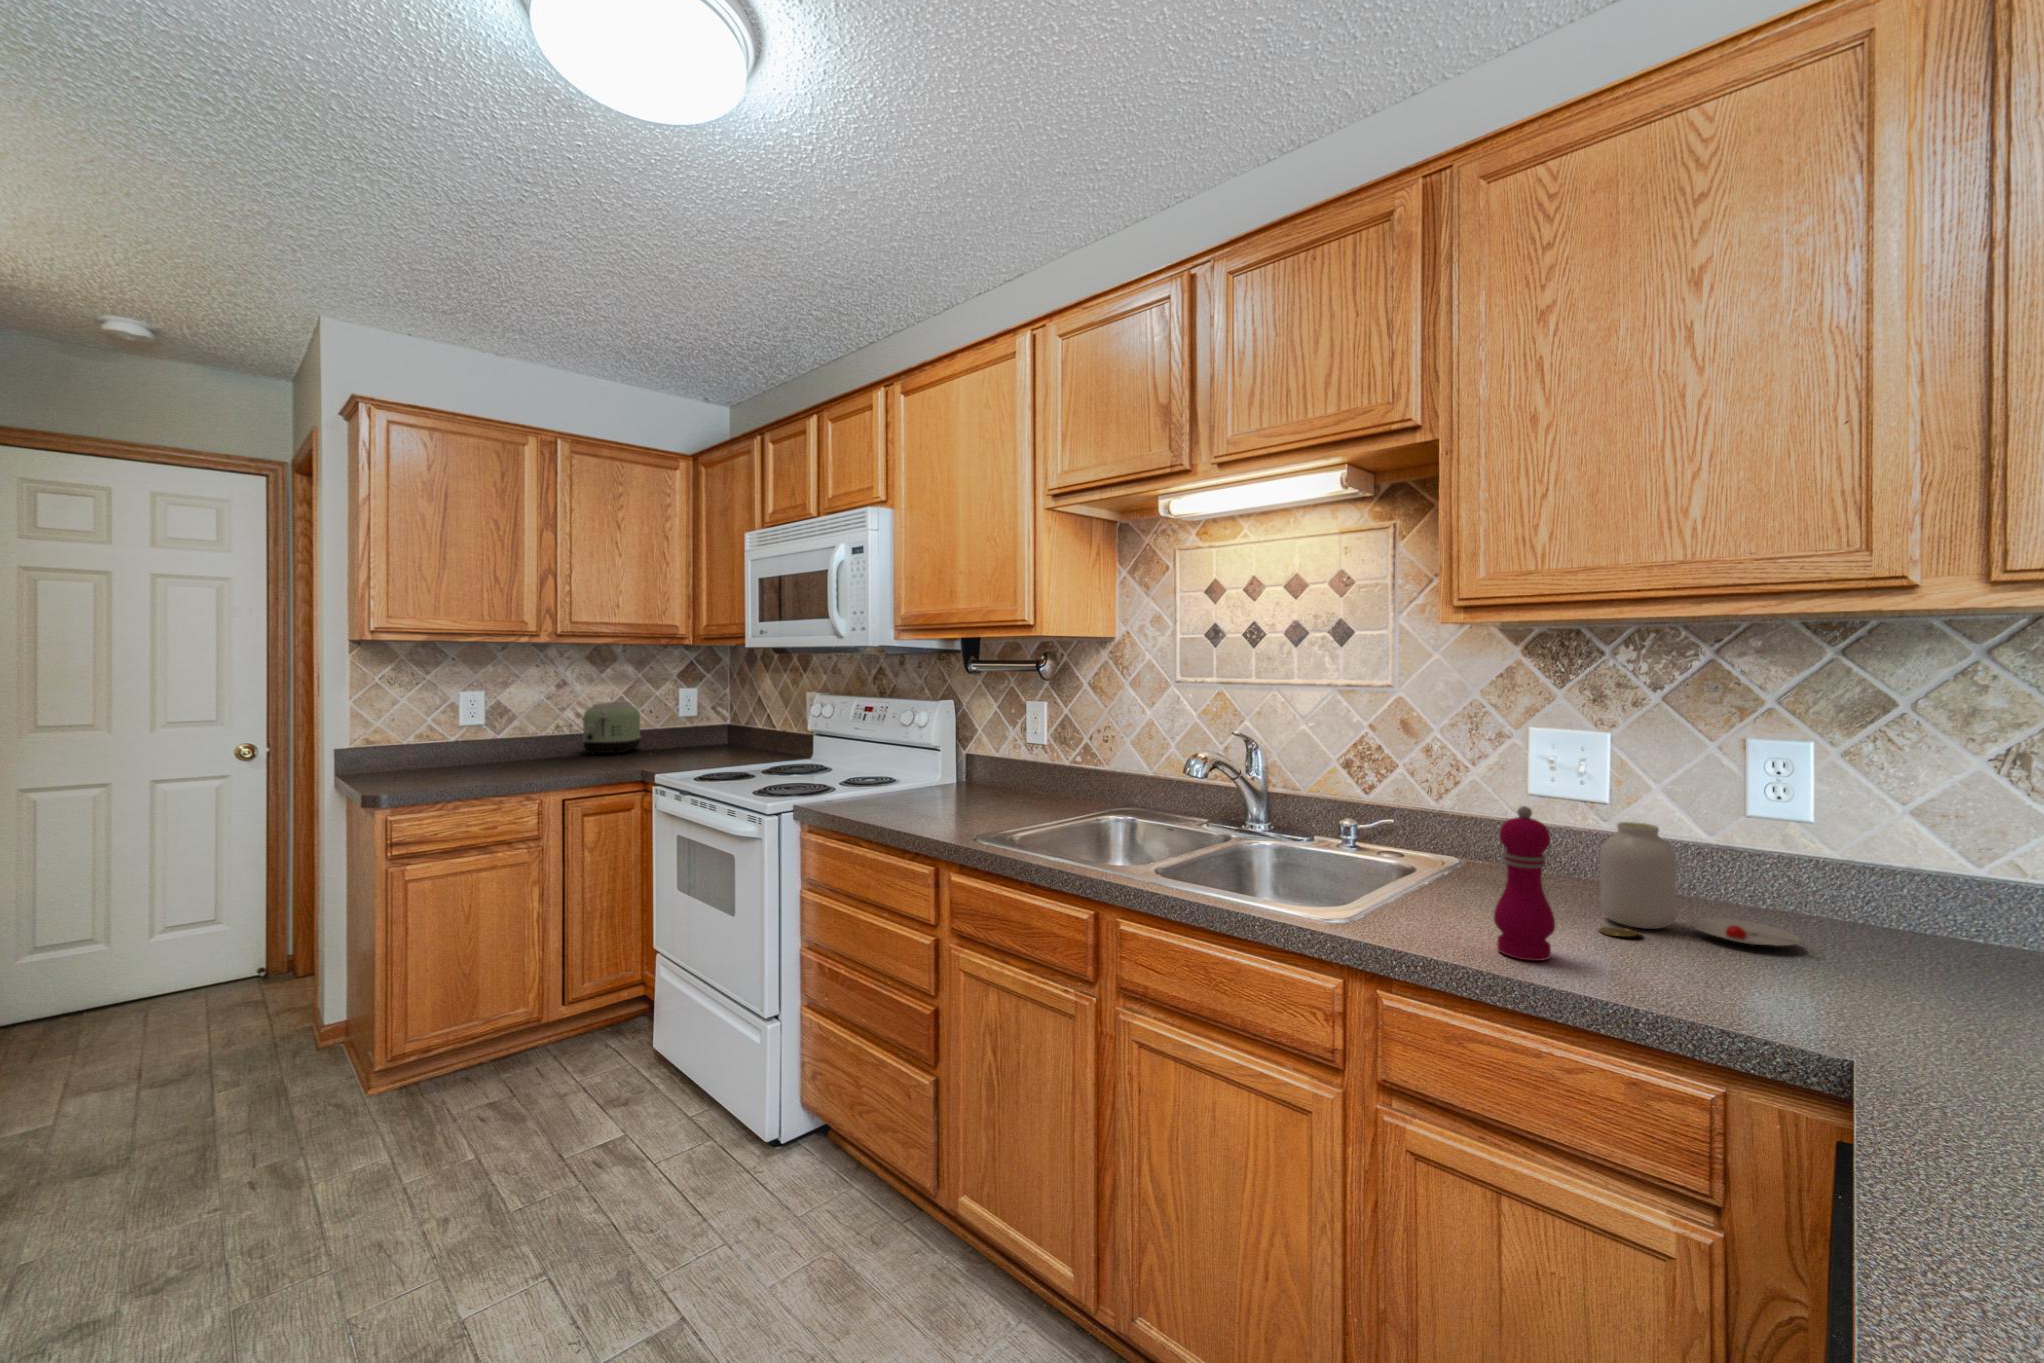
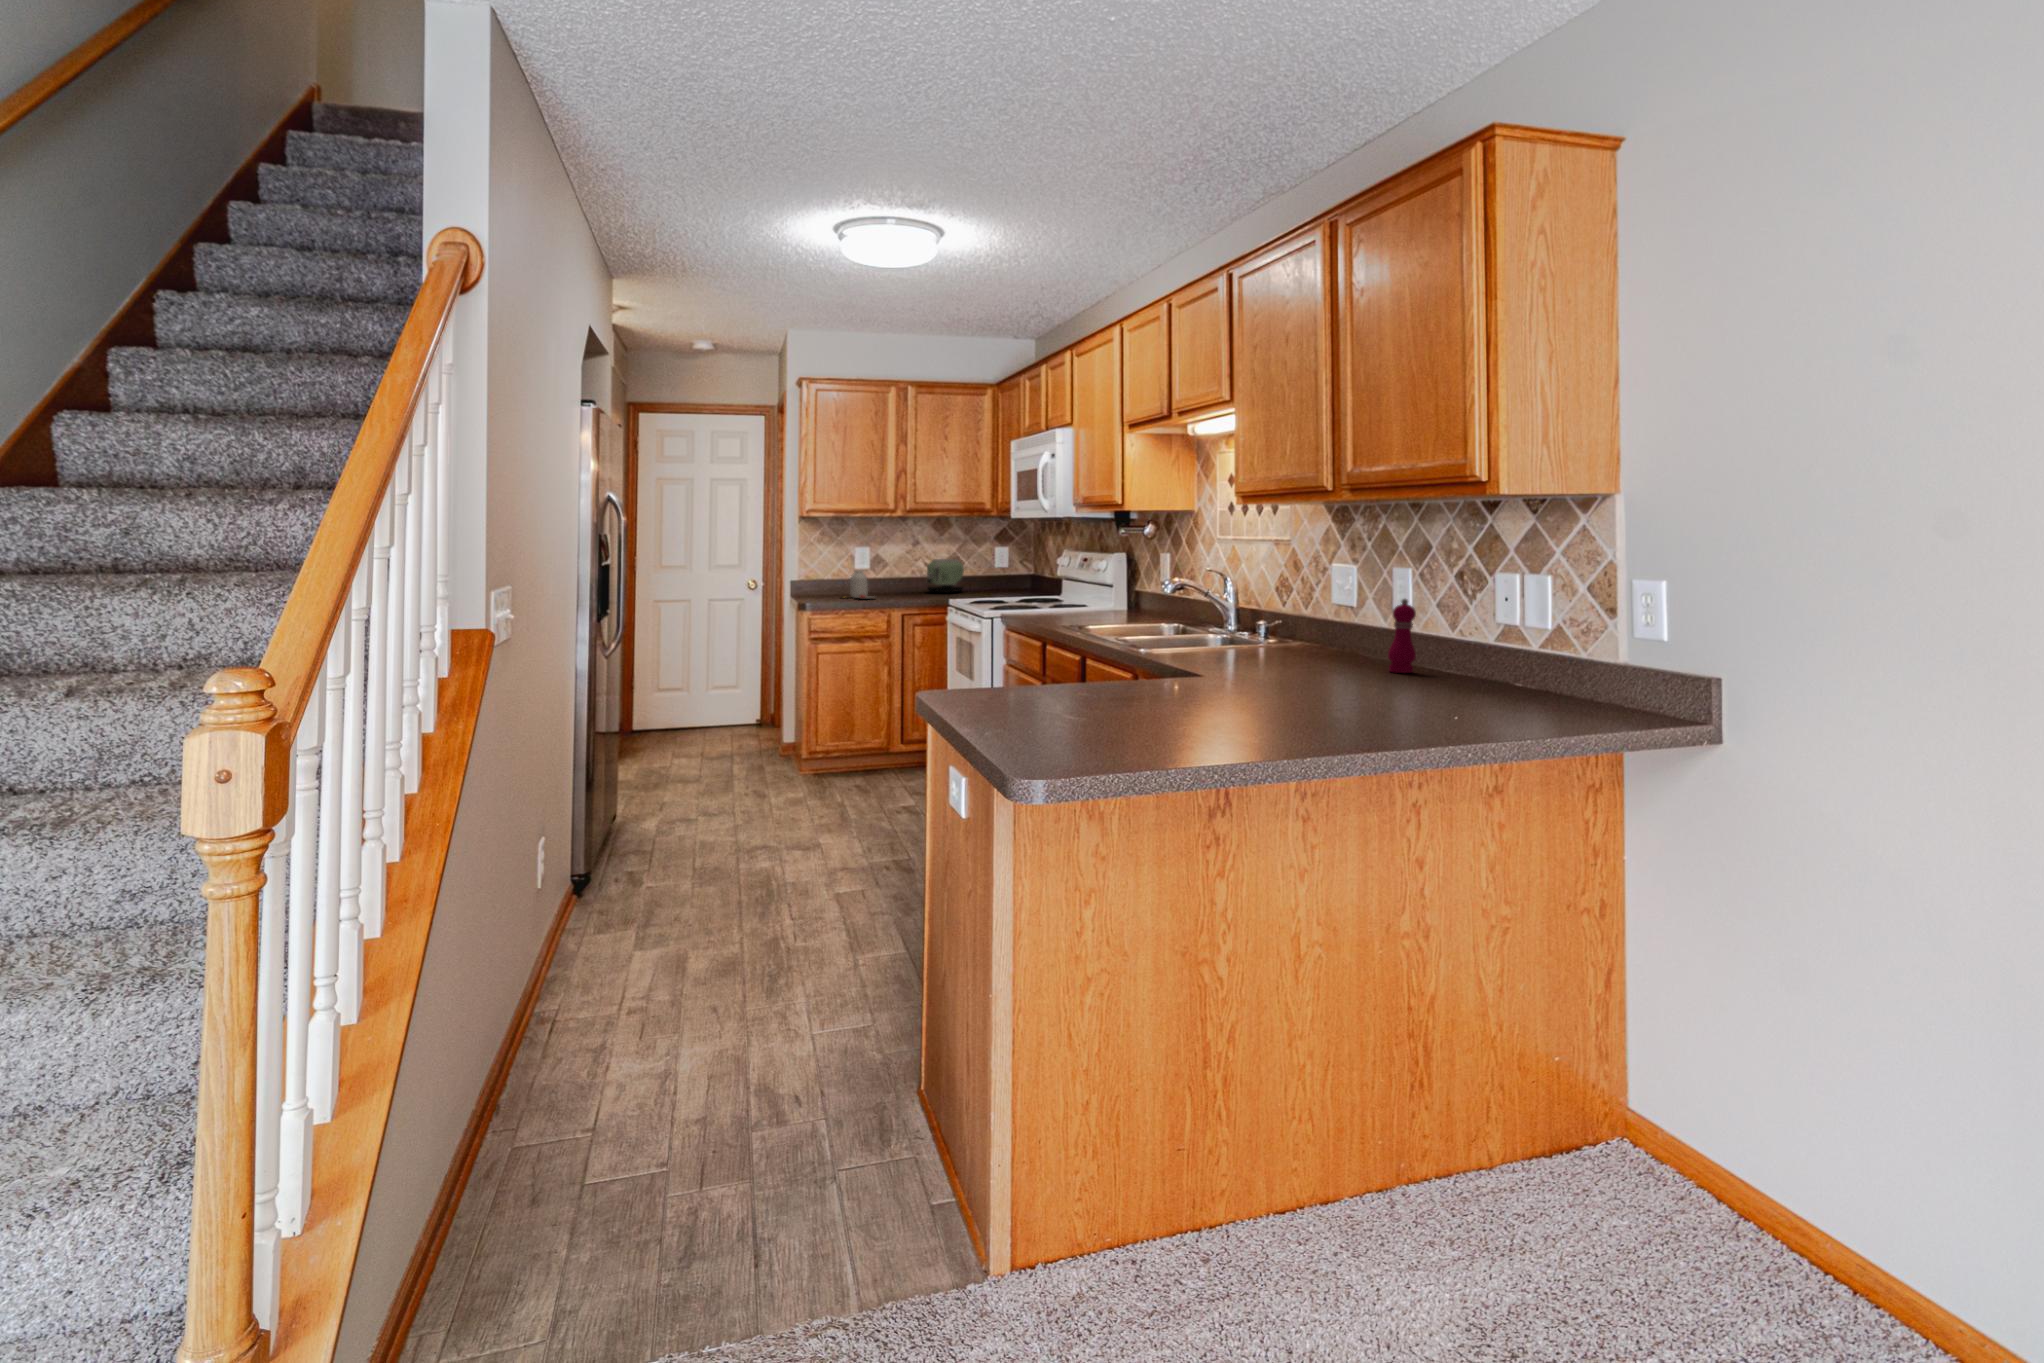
pepper mill: present [1494,806,1555,961] -> present [1388,599,1416,673]
jar: present [1600,822,1808,946] -> present [850,570,872,599]

